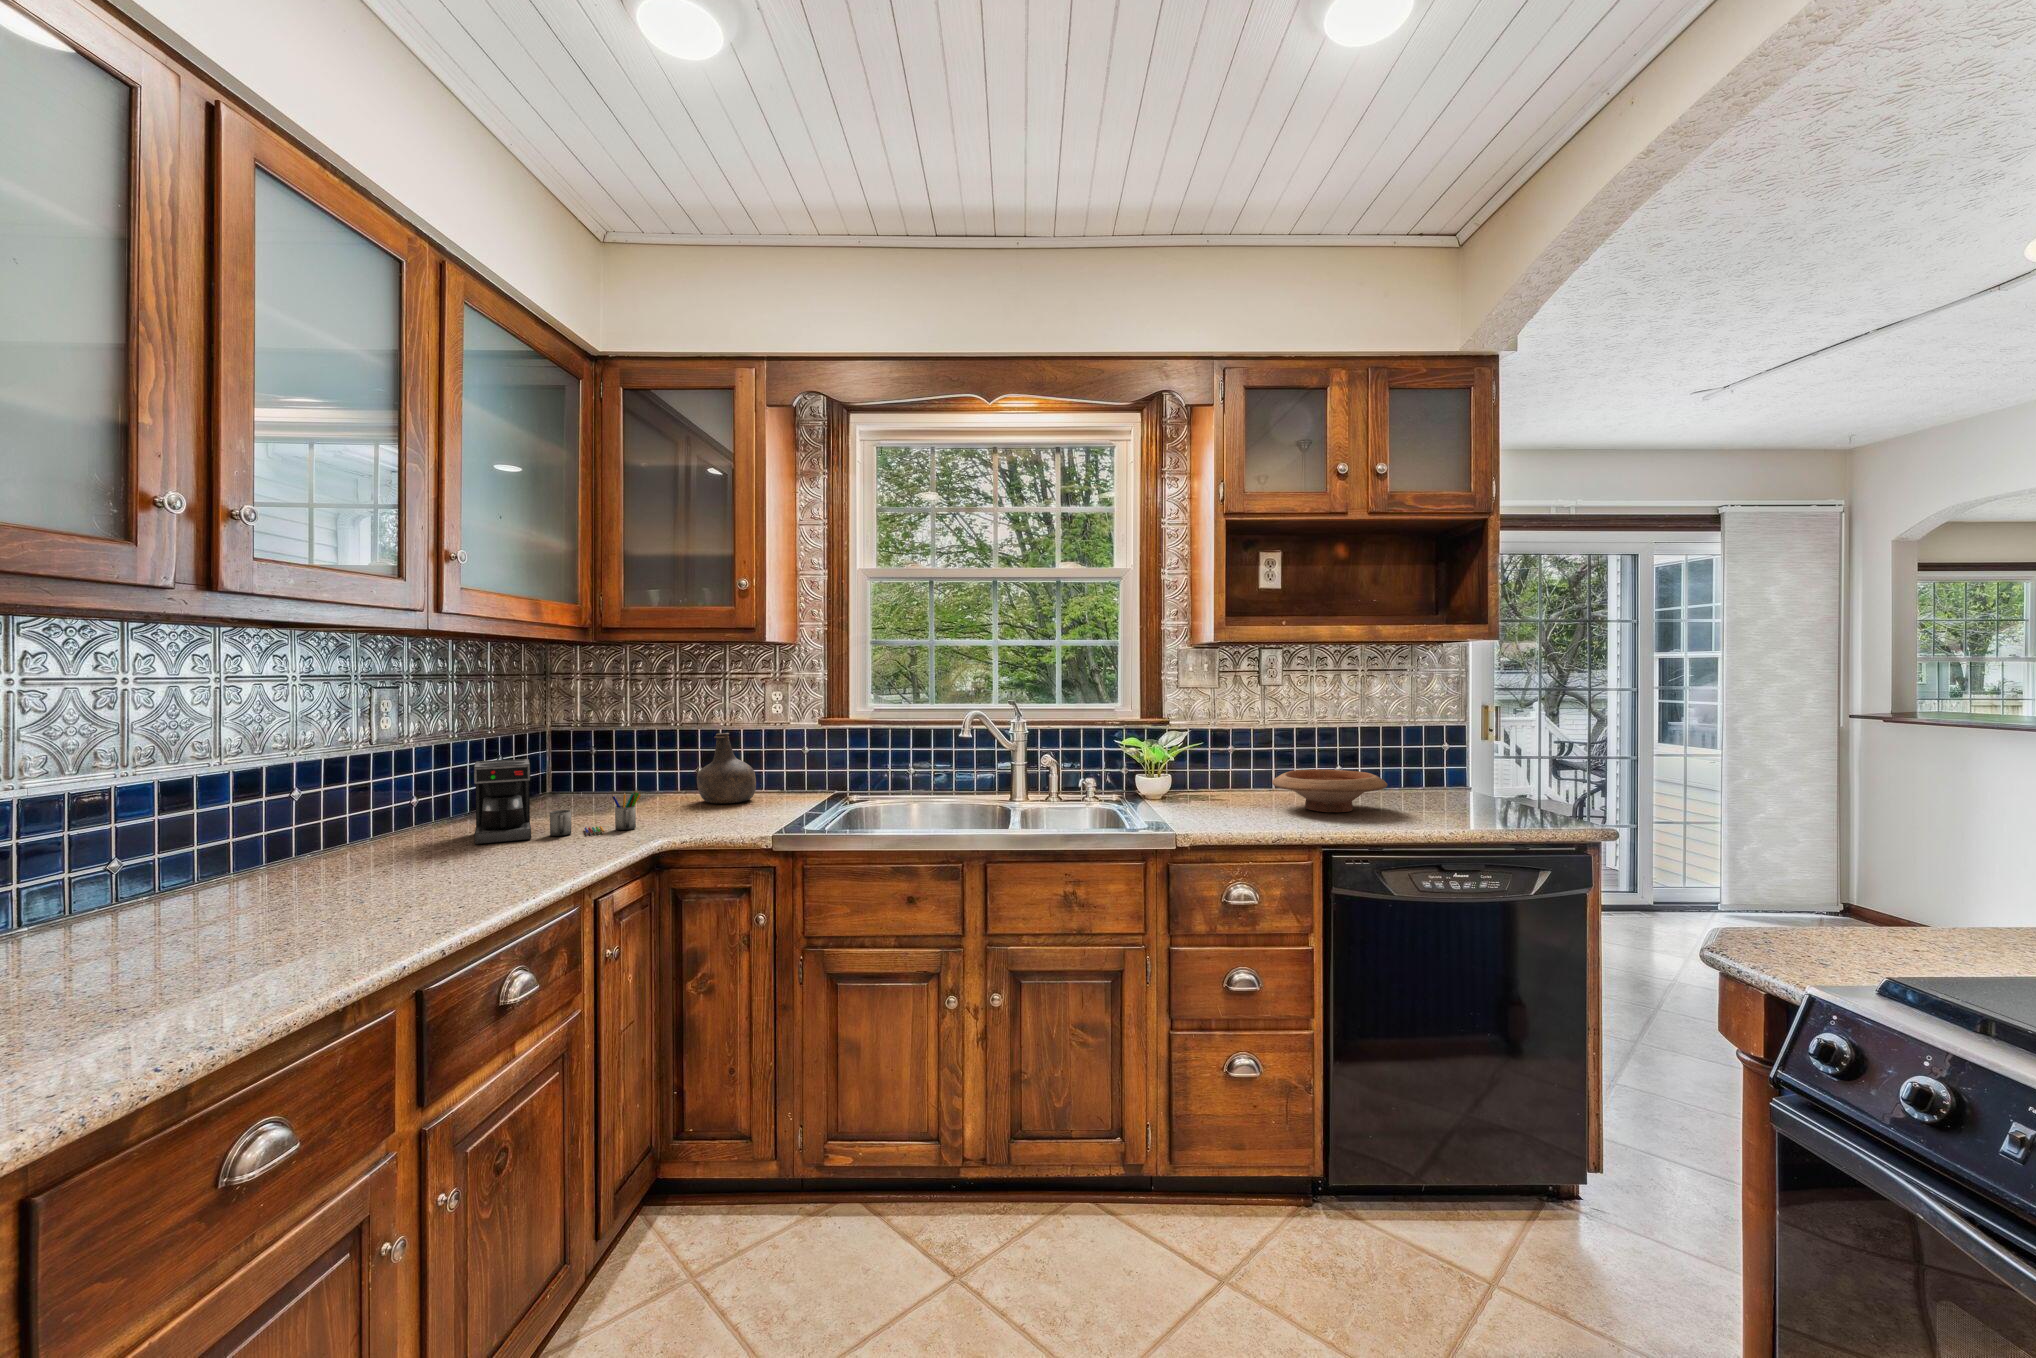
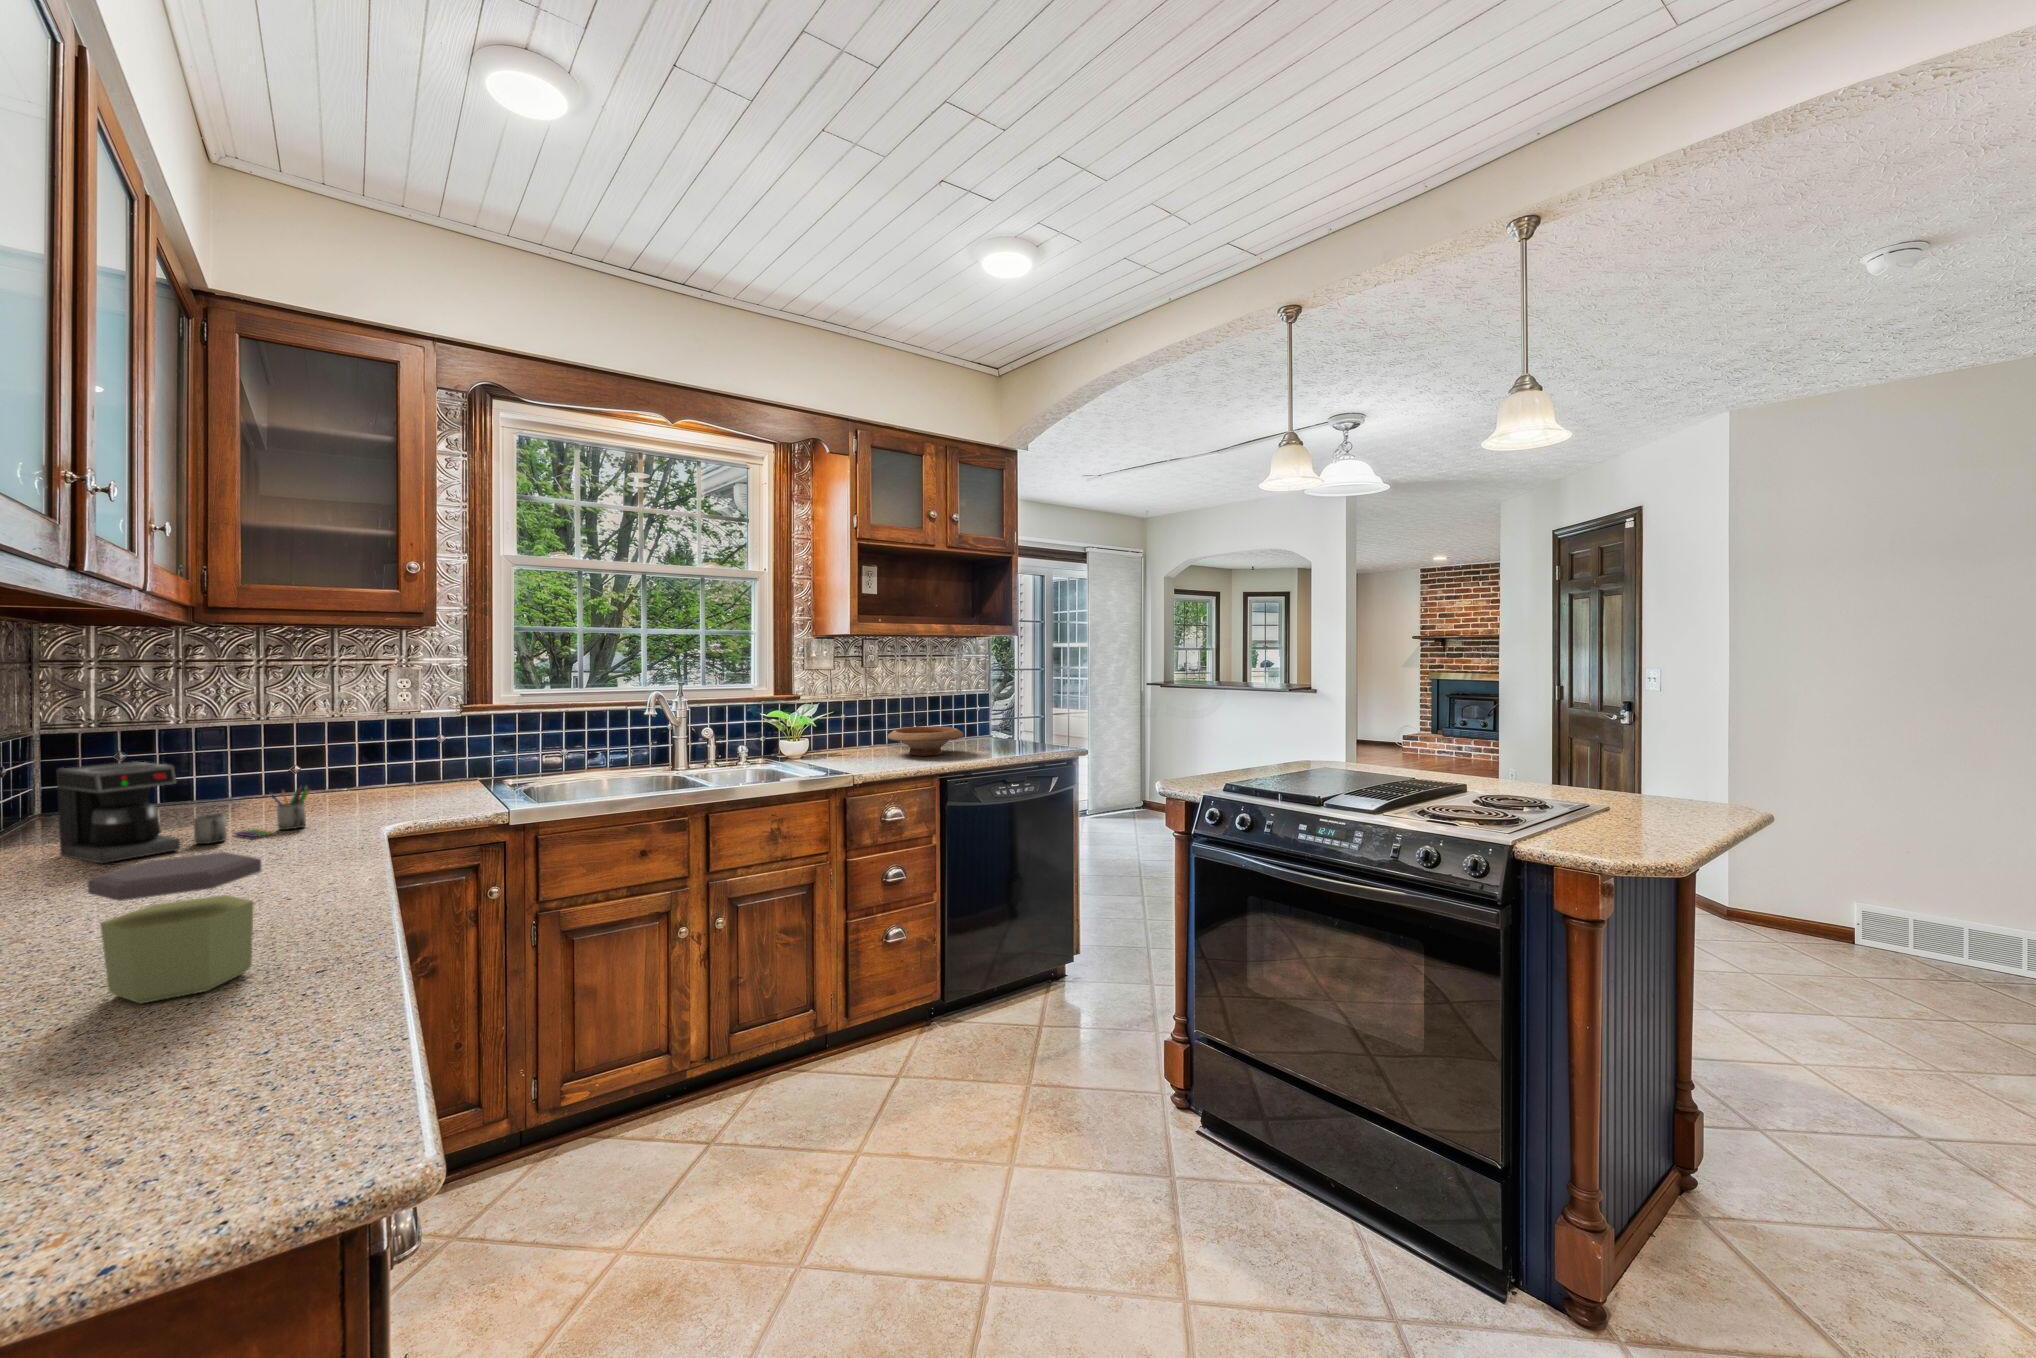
bottle: present [697,733,756,804] -> none [321,722,398,797]
jar: none [178,854,324,993] -> present [88,852,262,1003]

